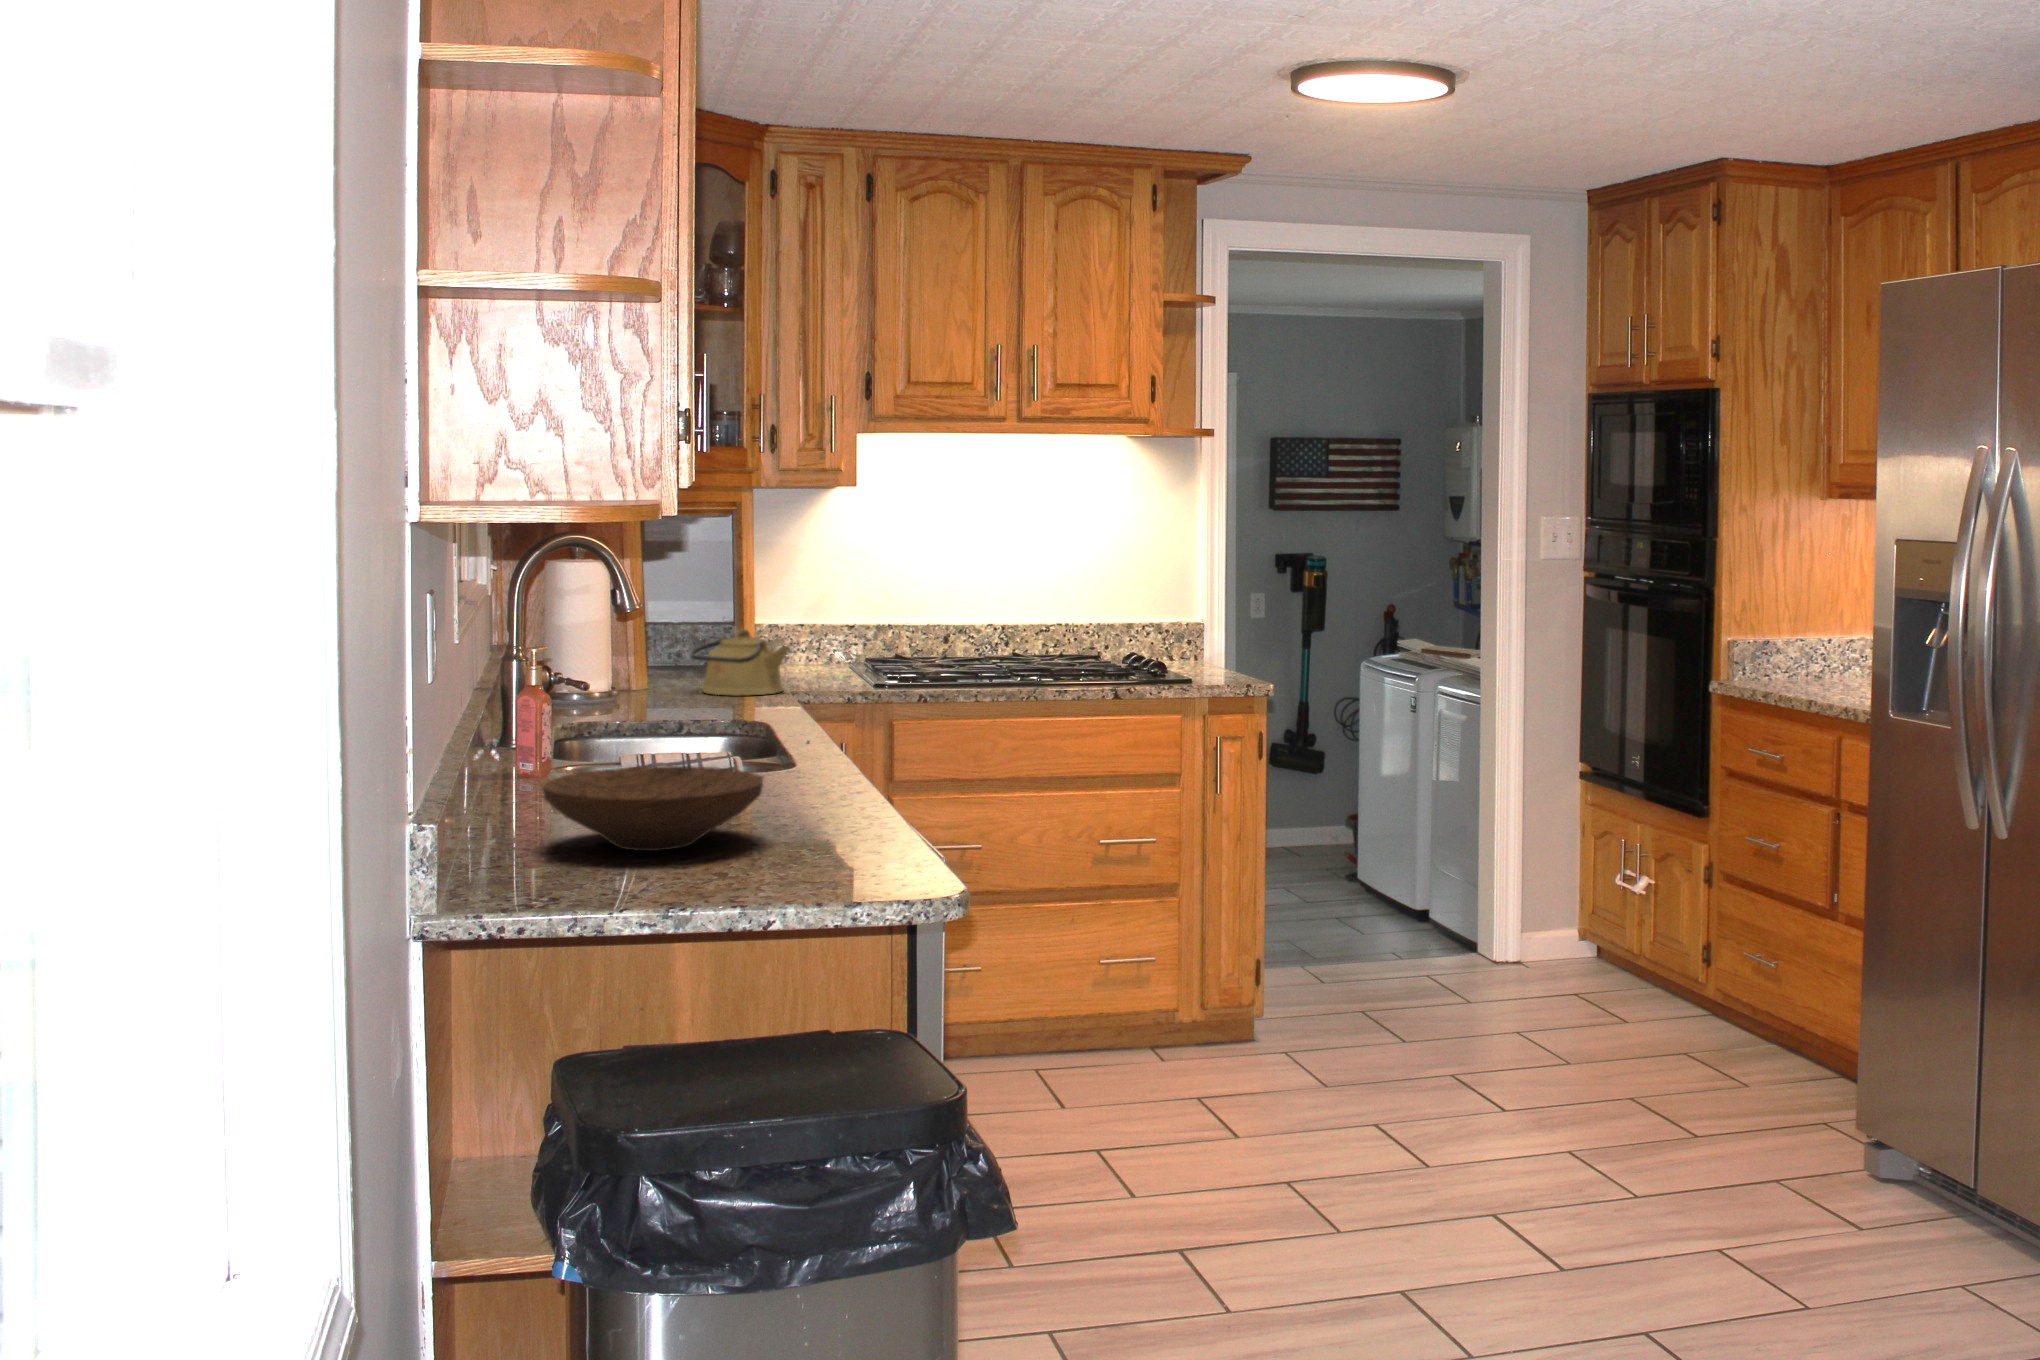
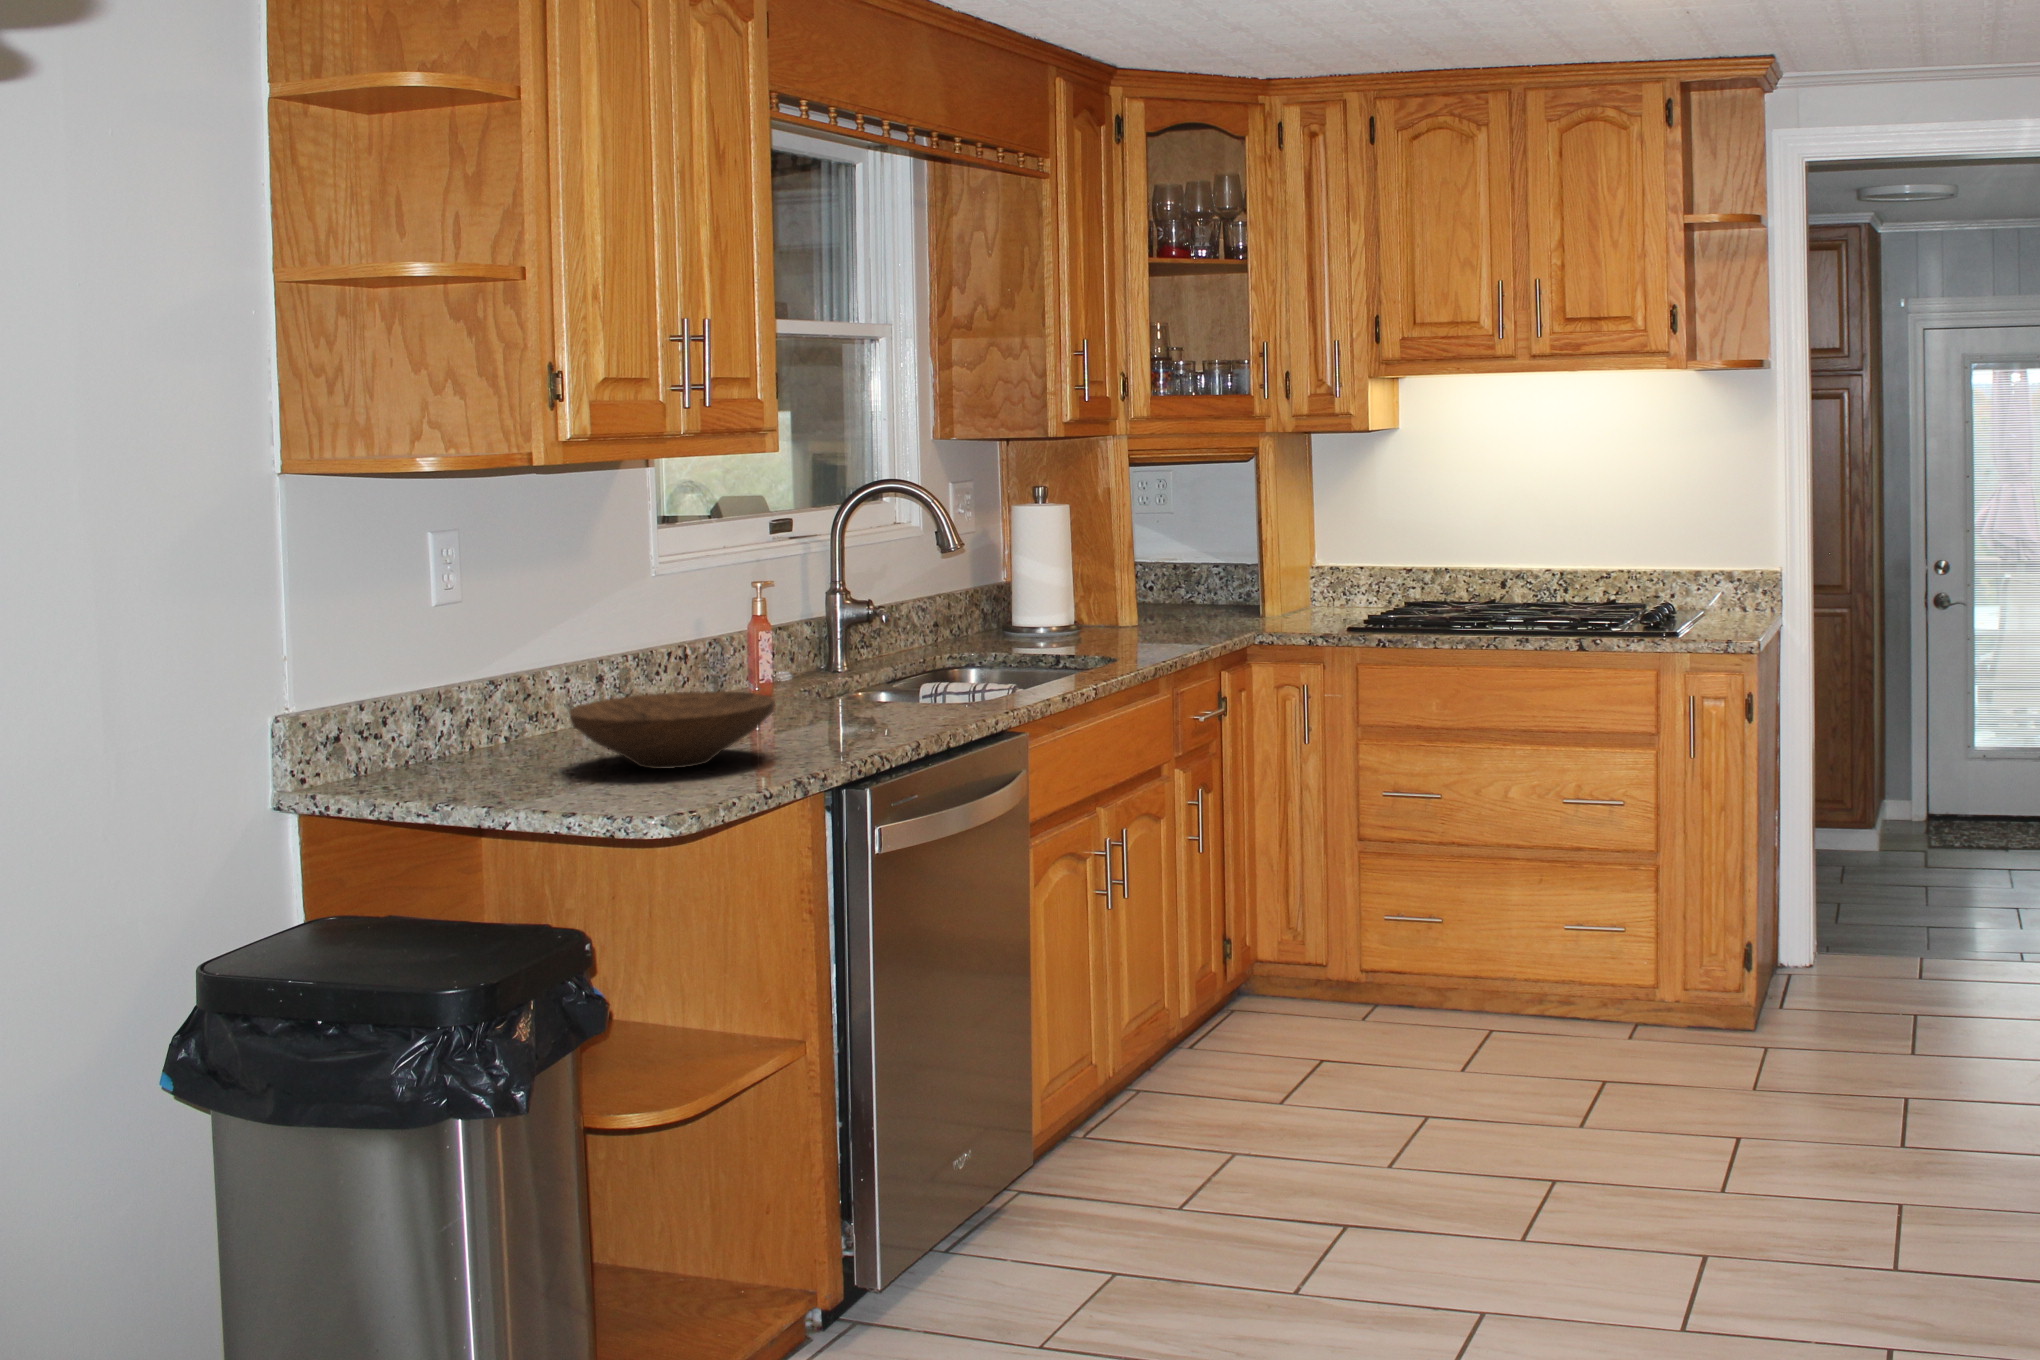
kettle: present [690,629,789,695] -> none [1174,570,1261,634]

